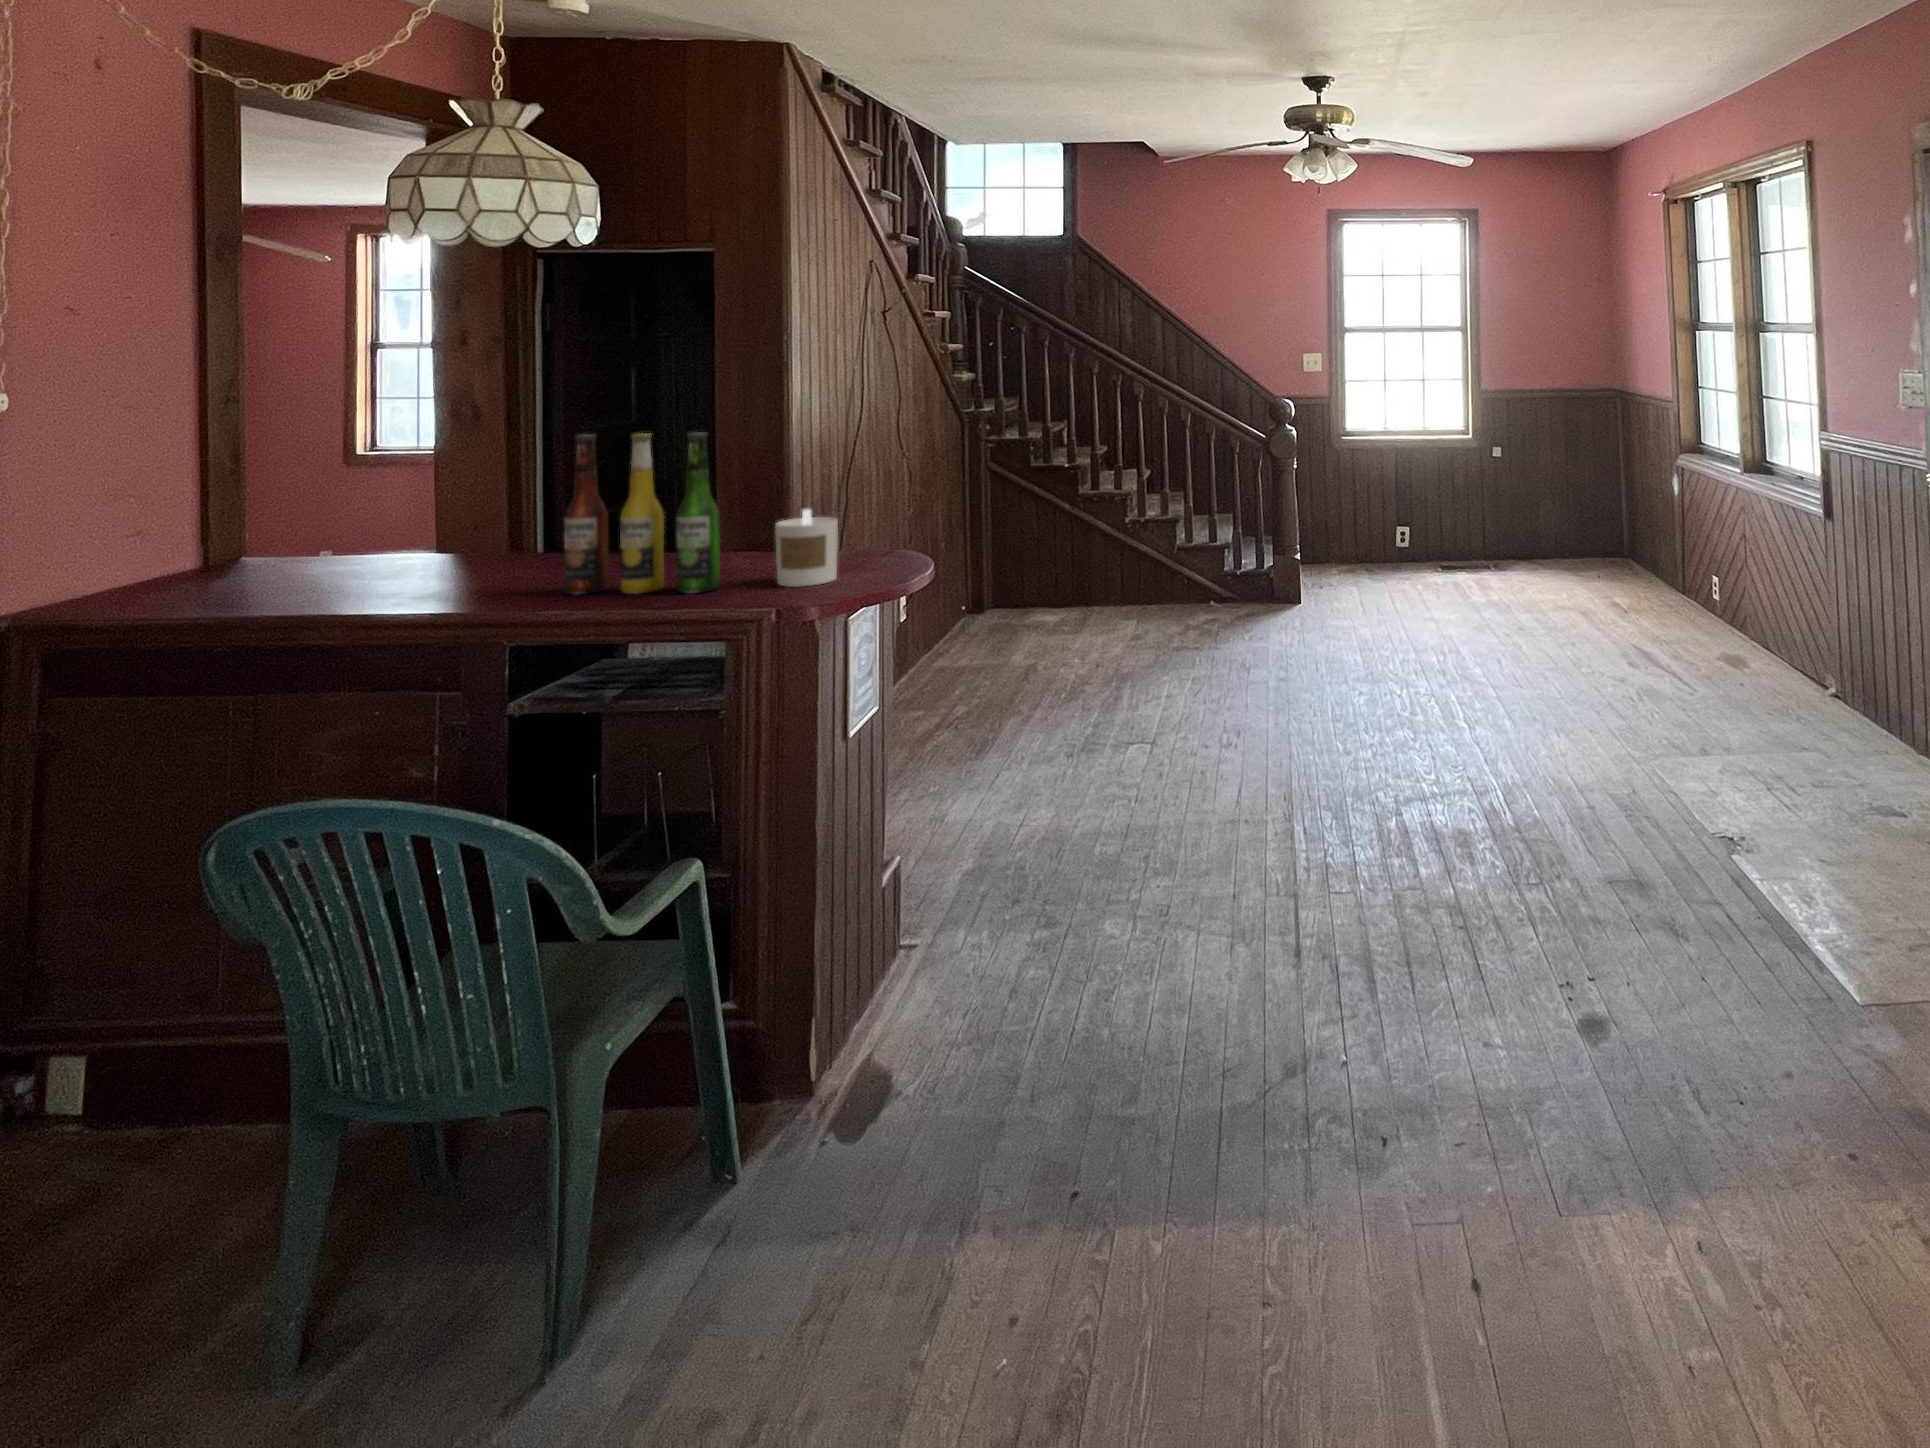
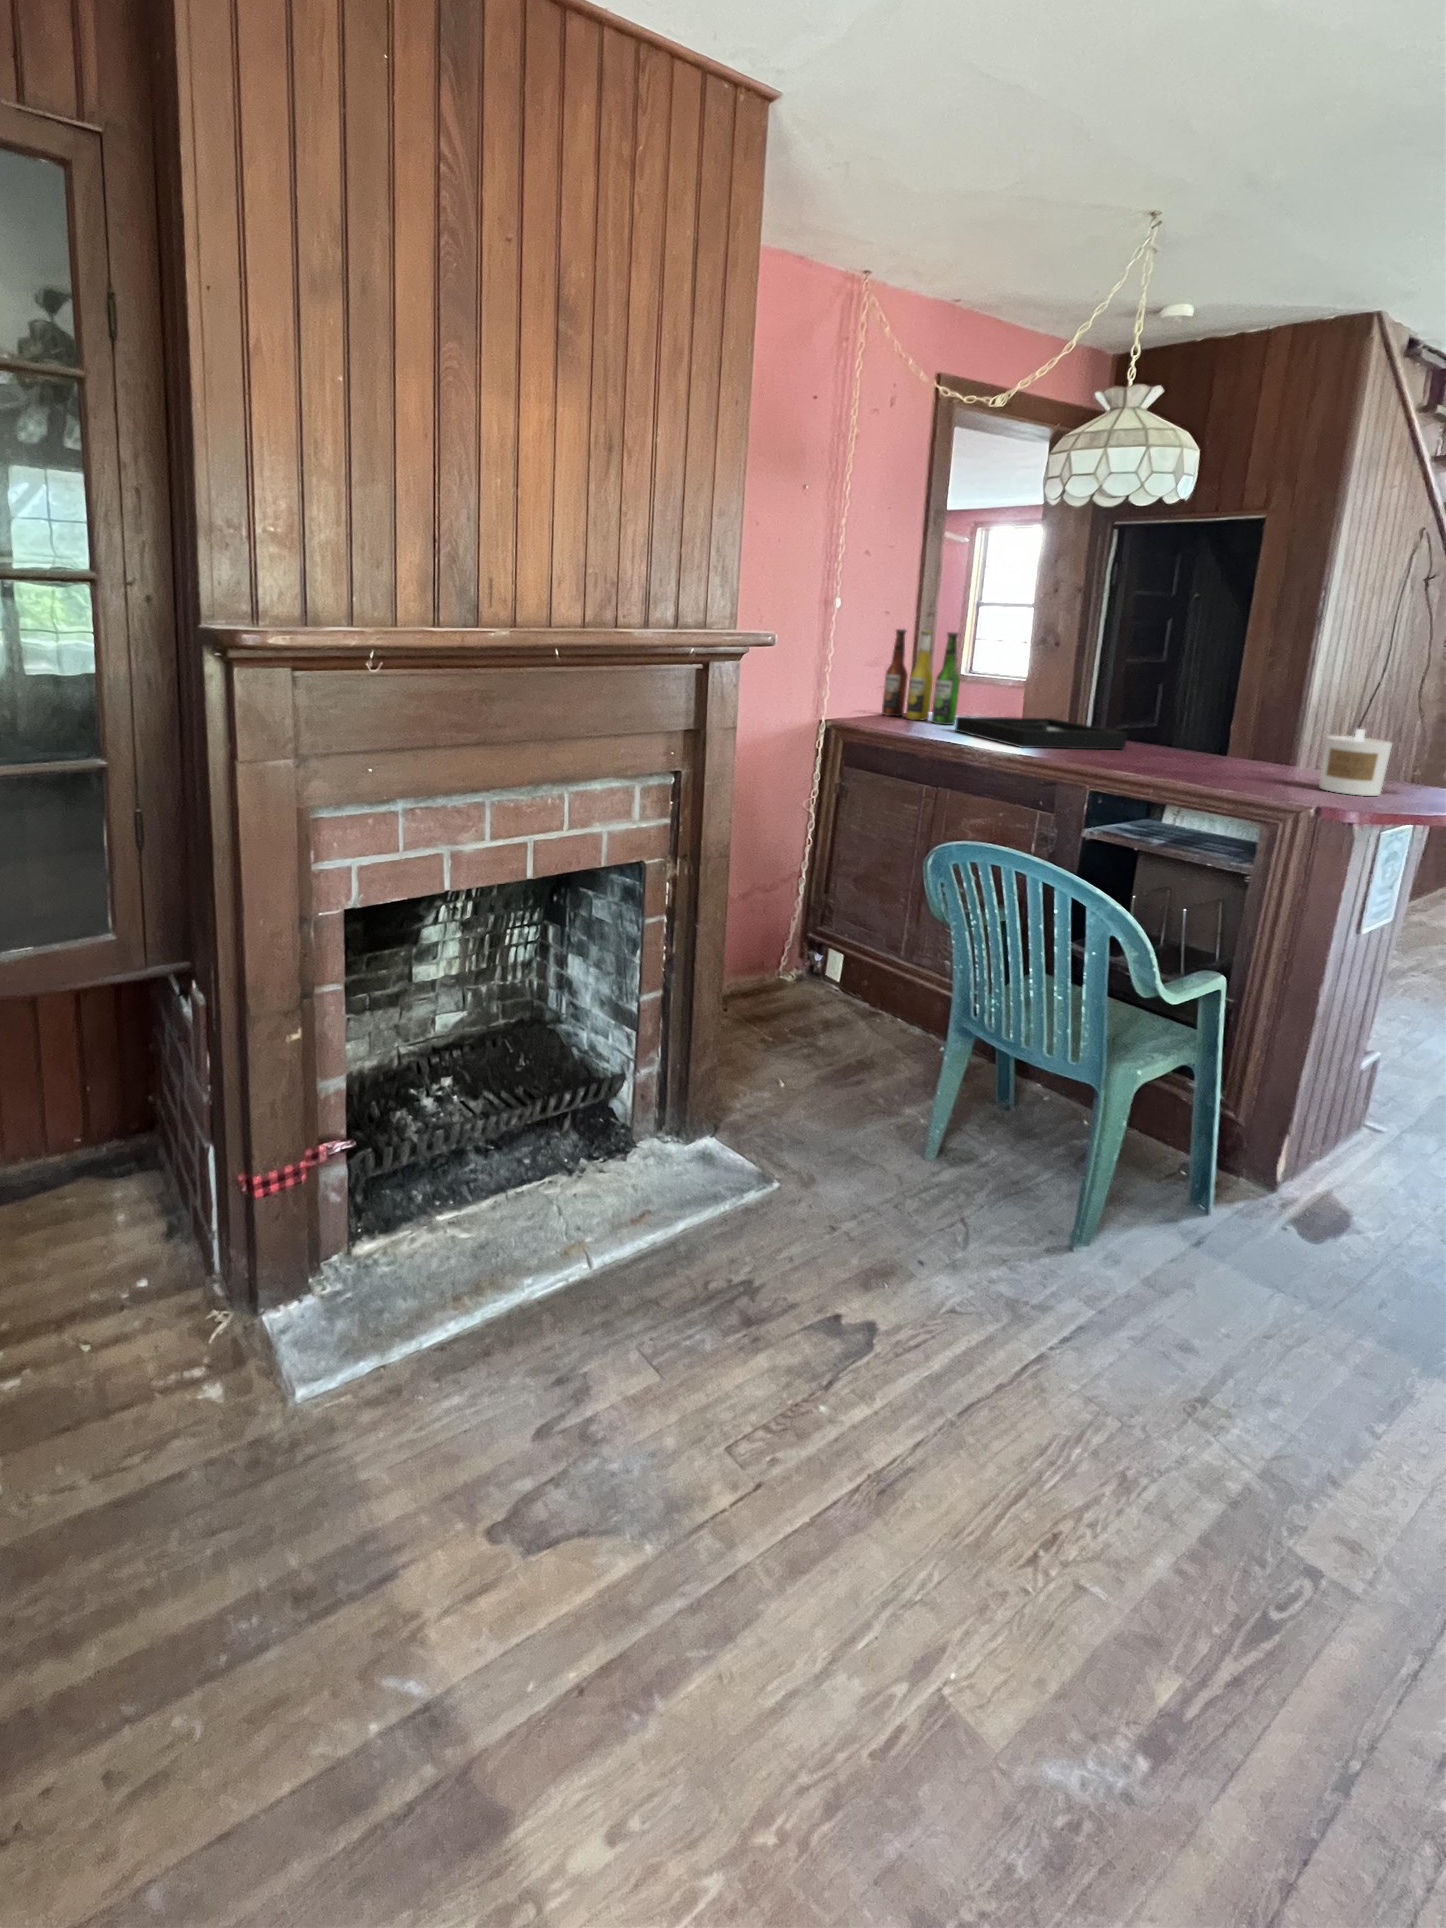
beer bottle: present [564,432,720,594] -> present [882,629,960,725]
decorative tray: none [279,545,558,608] -> present [955,716,1127,749]

